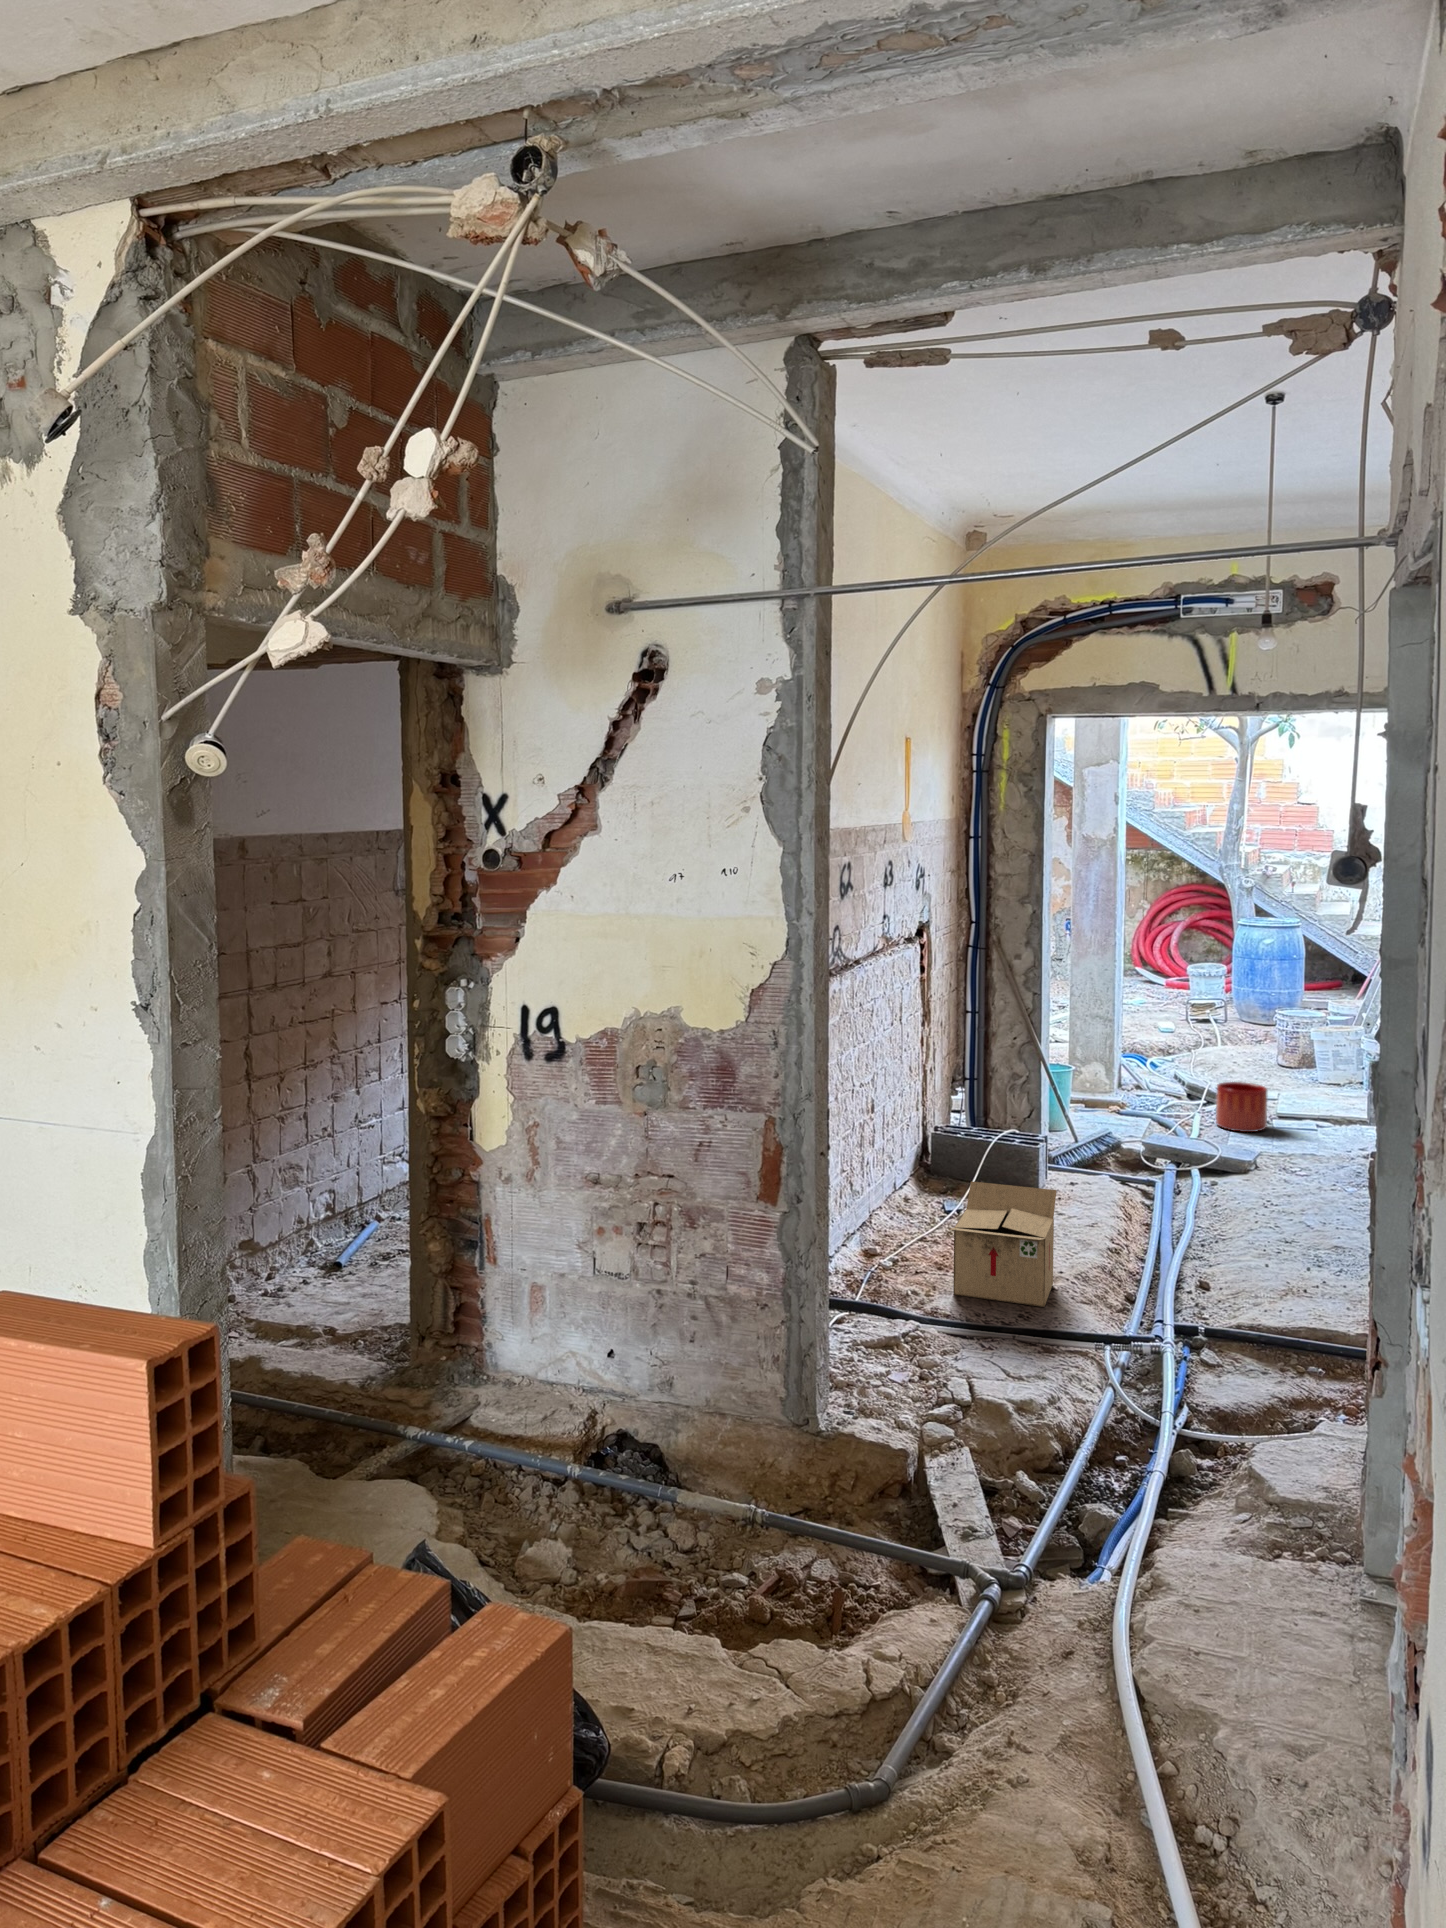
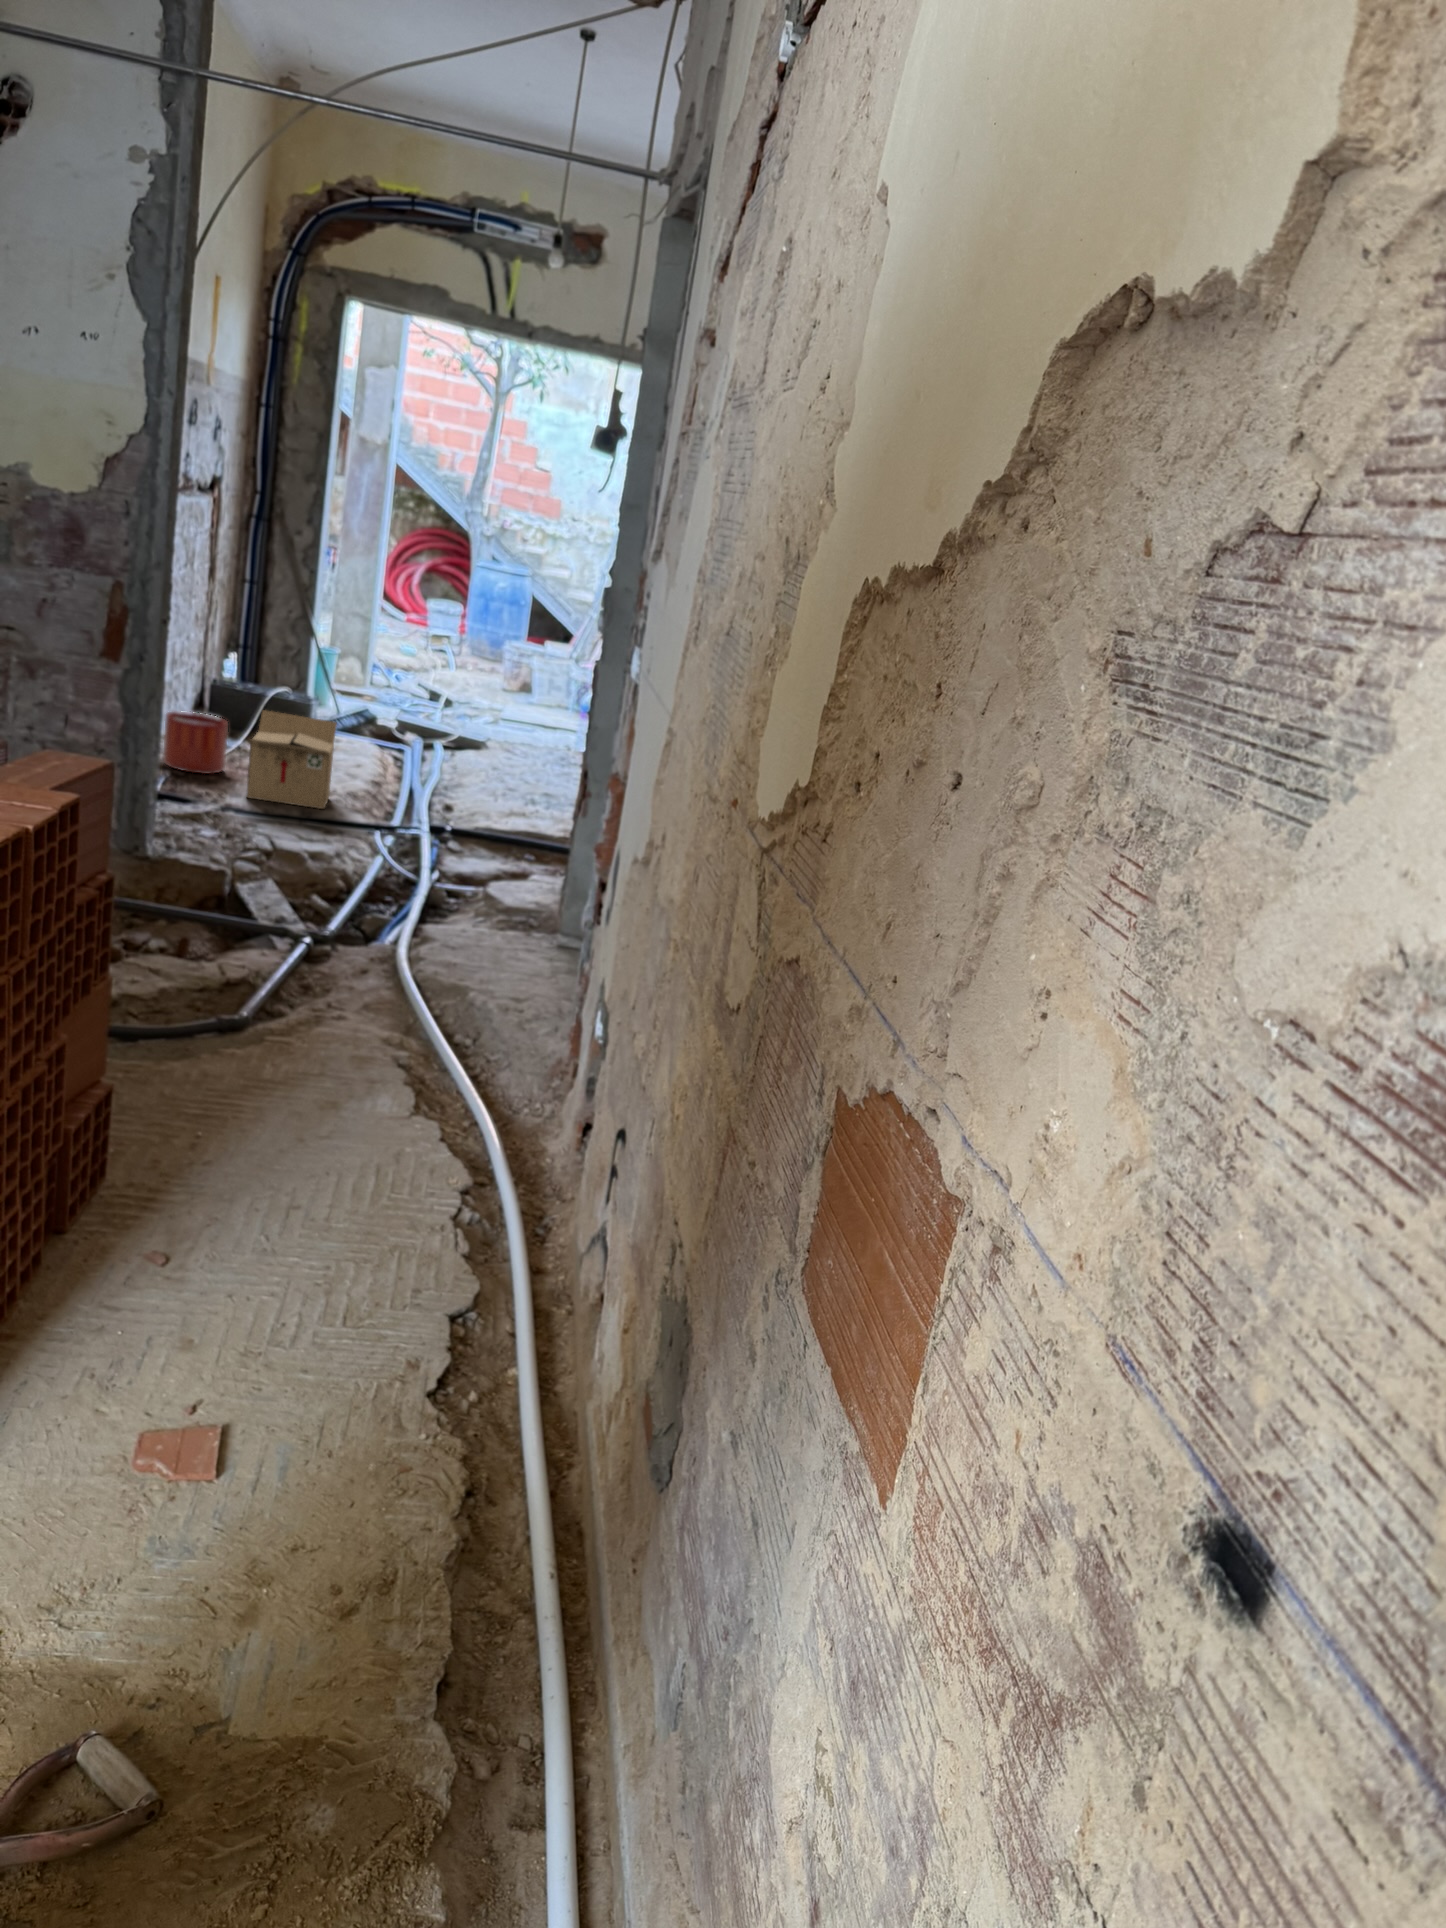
planter: present [1216,1082,1267,1132] -> present [164,711,228,774]

